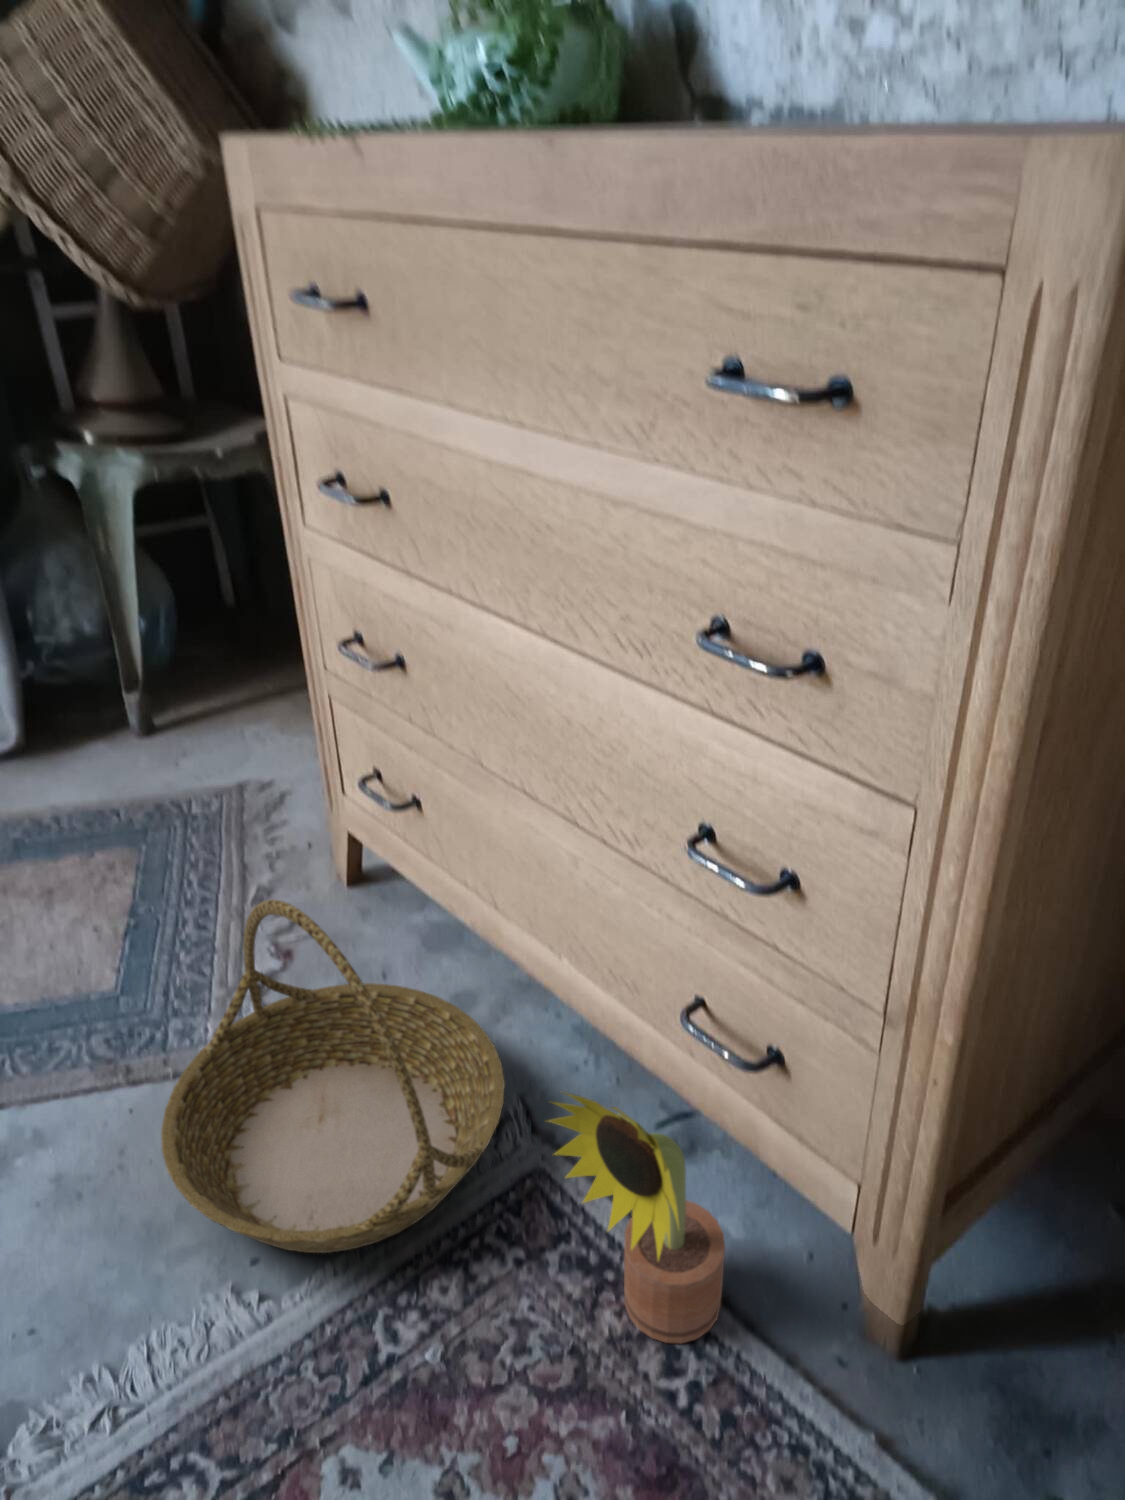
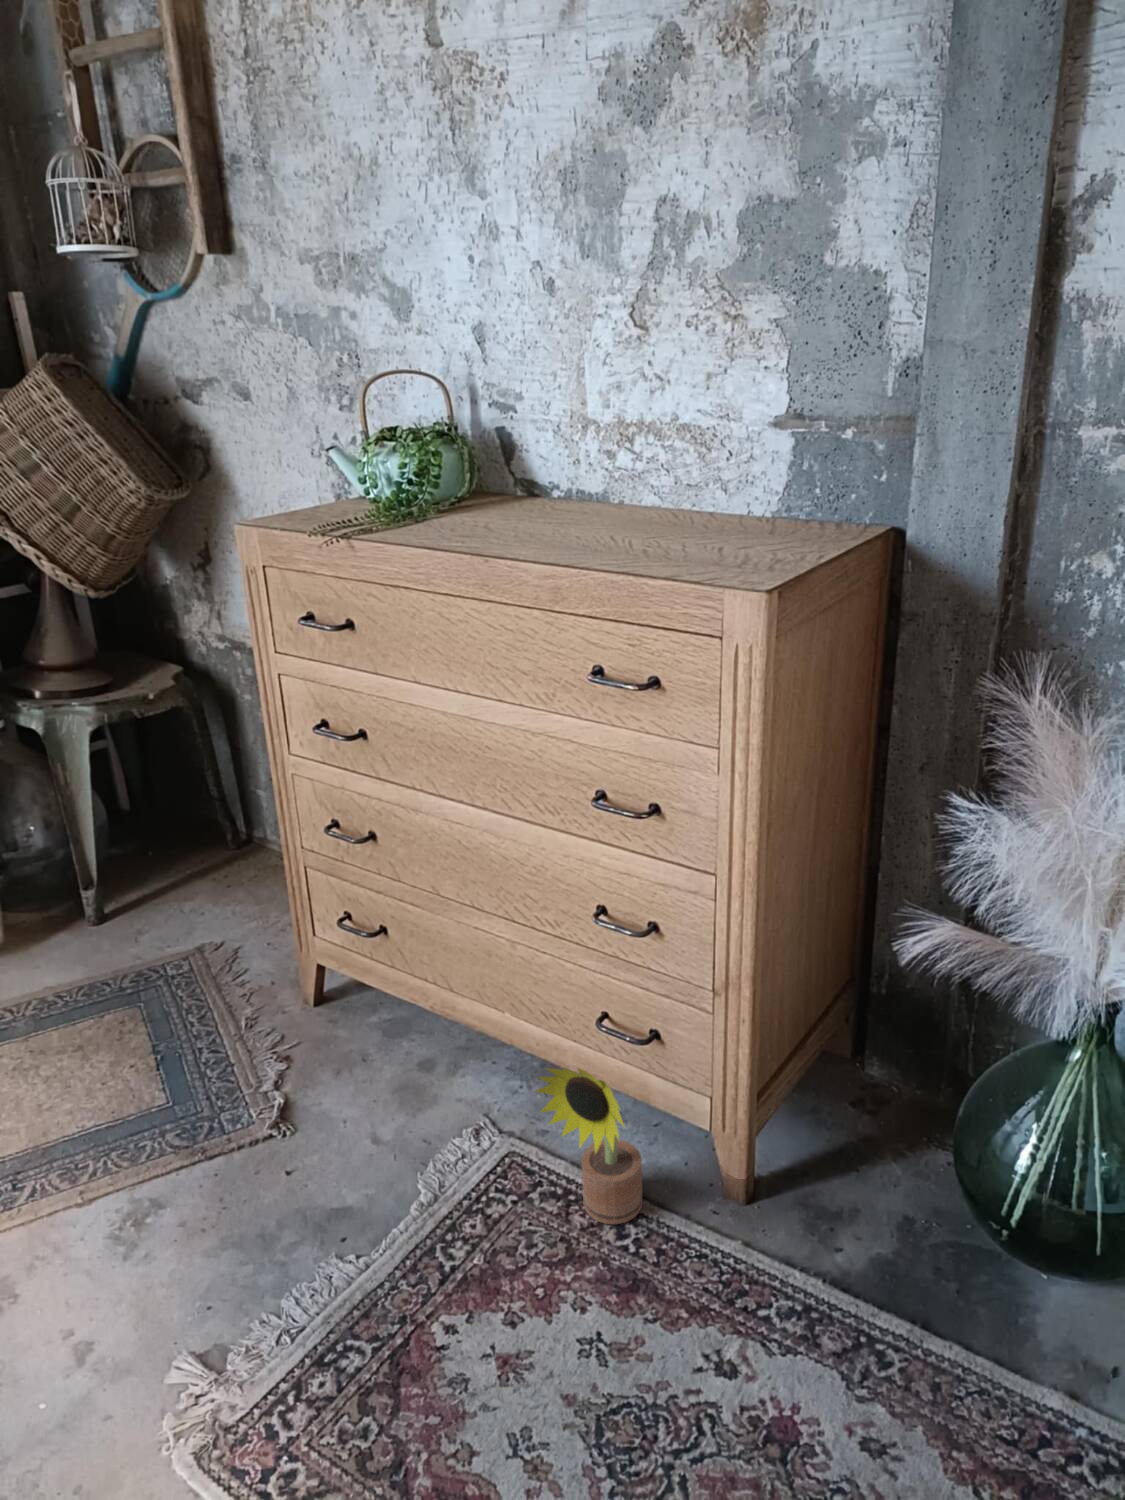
basket: present [161,900,505,1253] -> none [259,999,485,1227]

